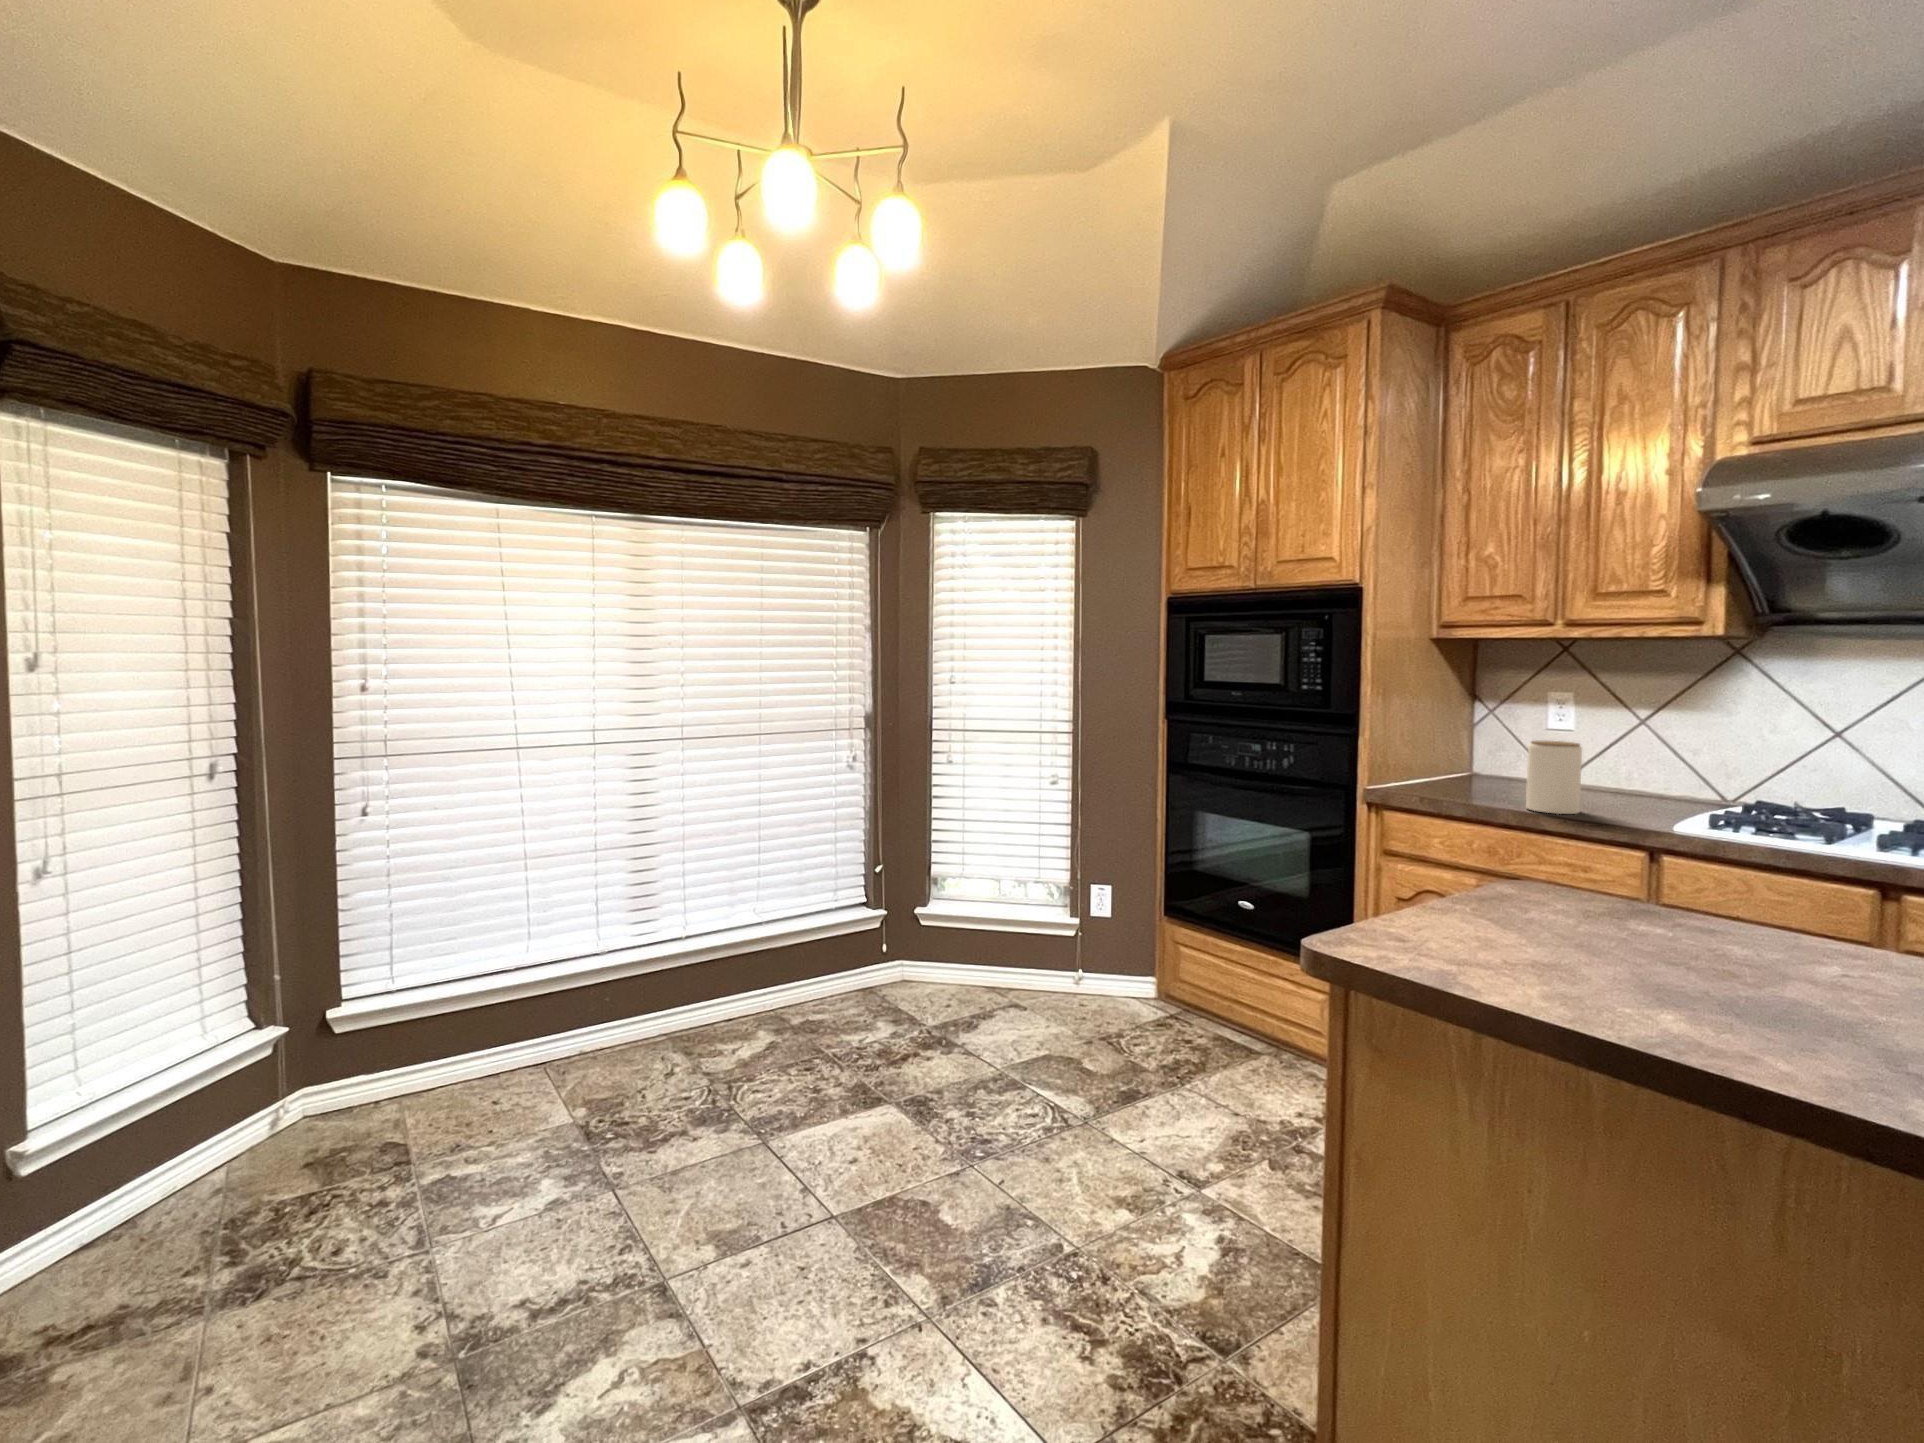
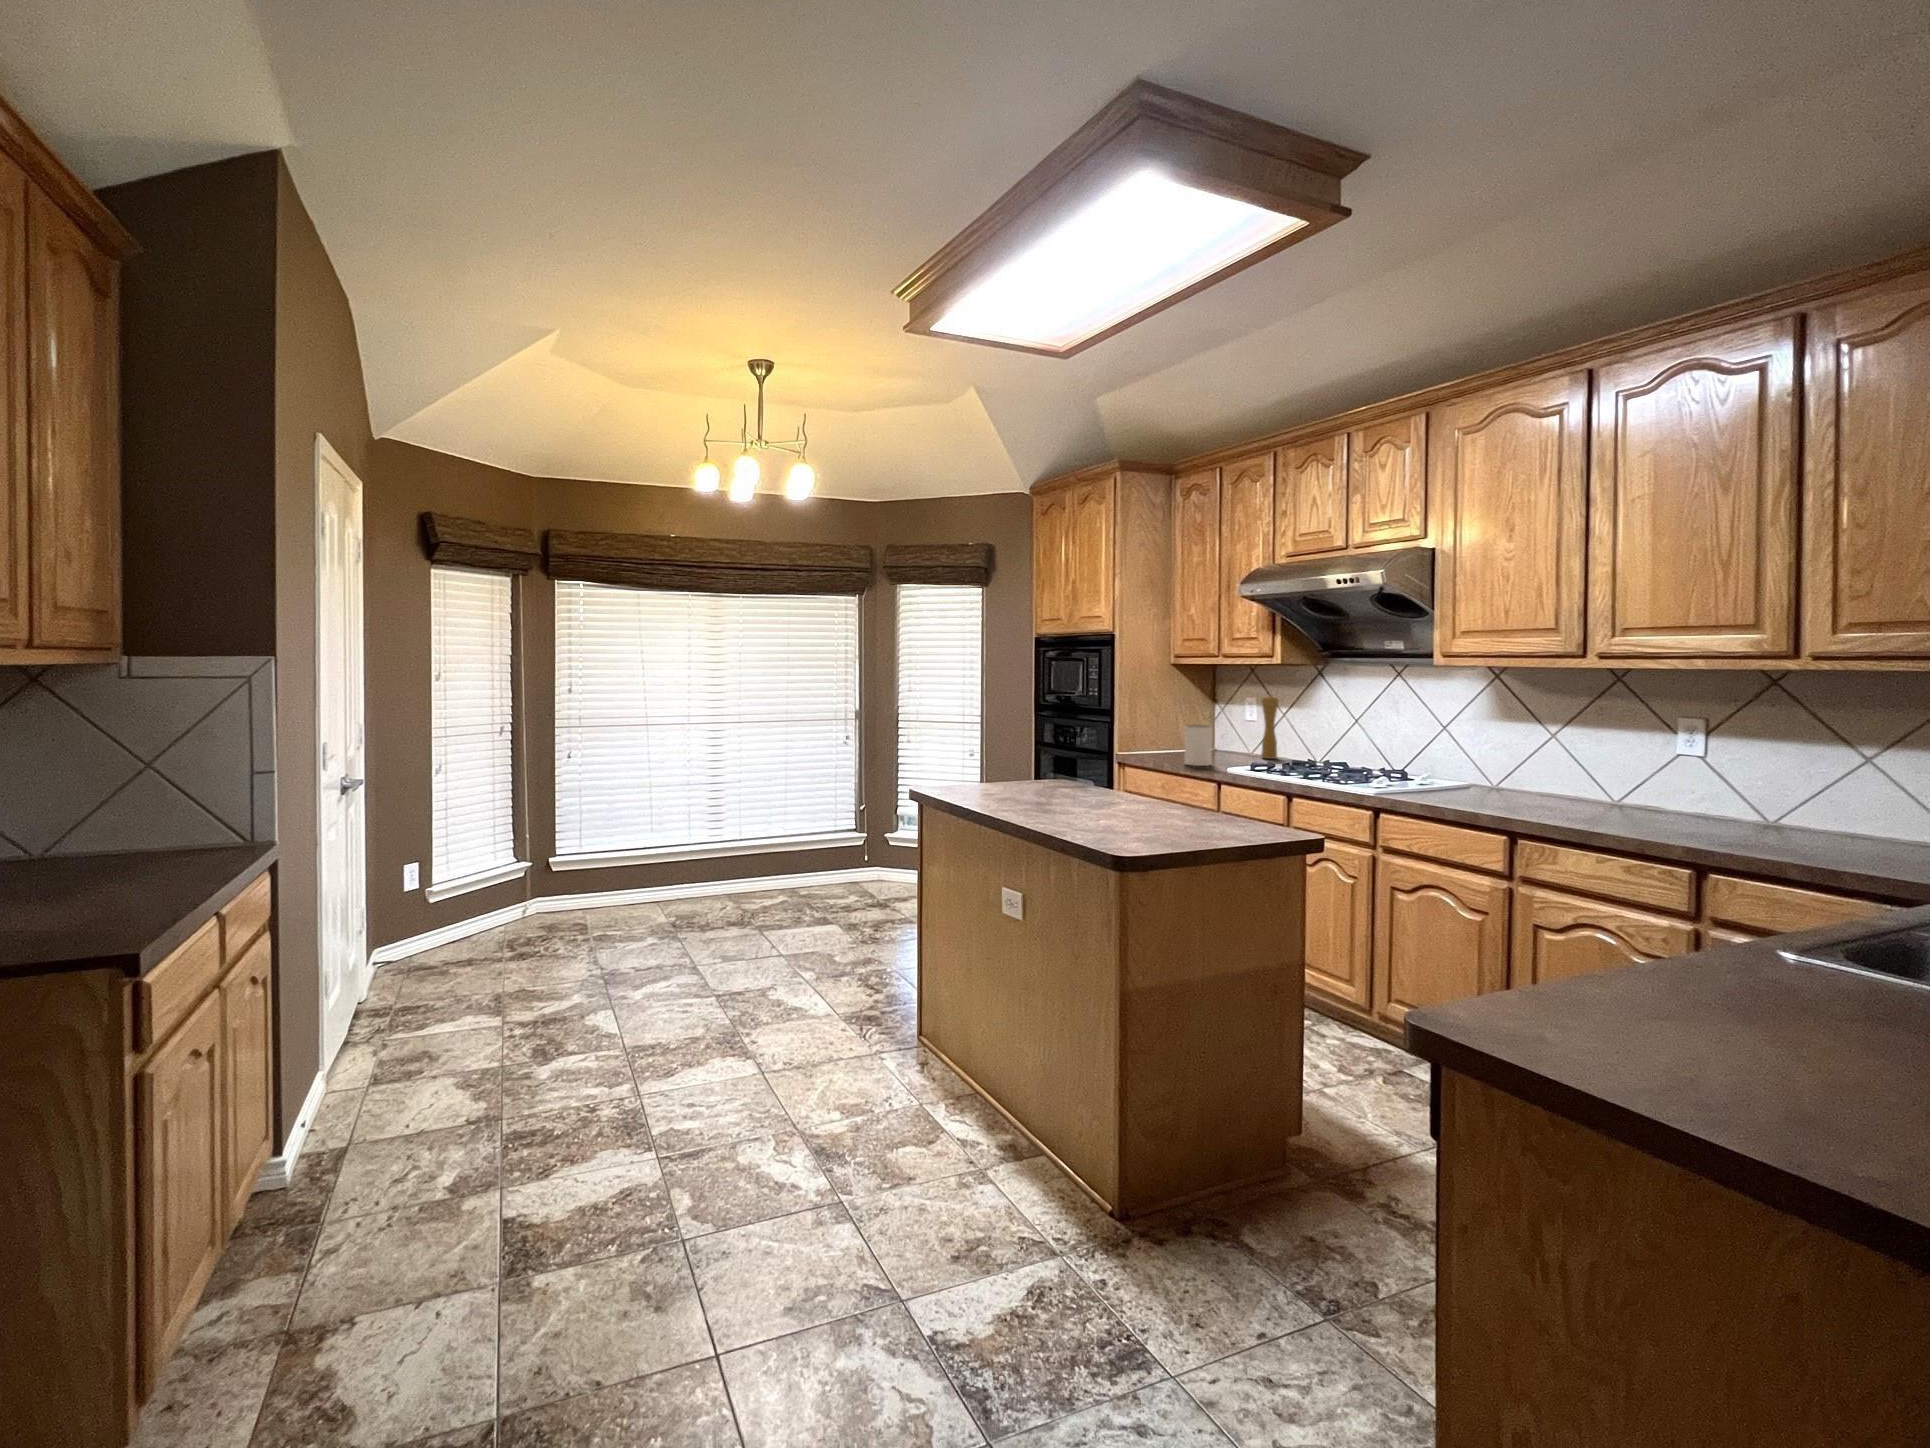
pepper mill: none [1602,690,1637,793] -> present [1261,696,1279,759]

